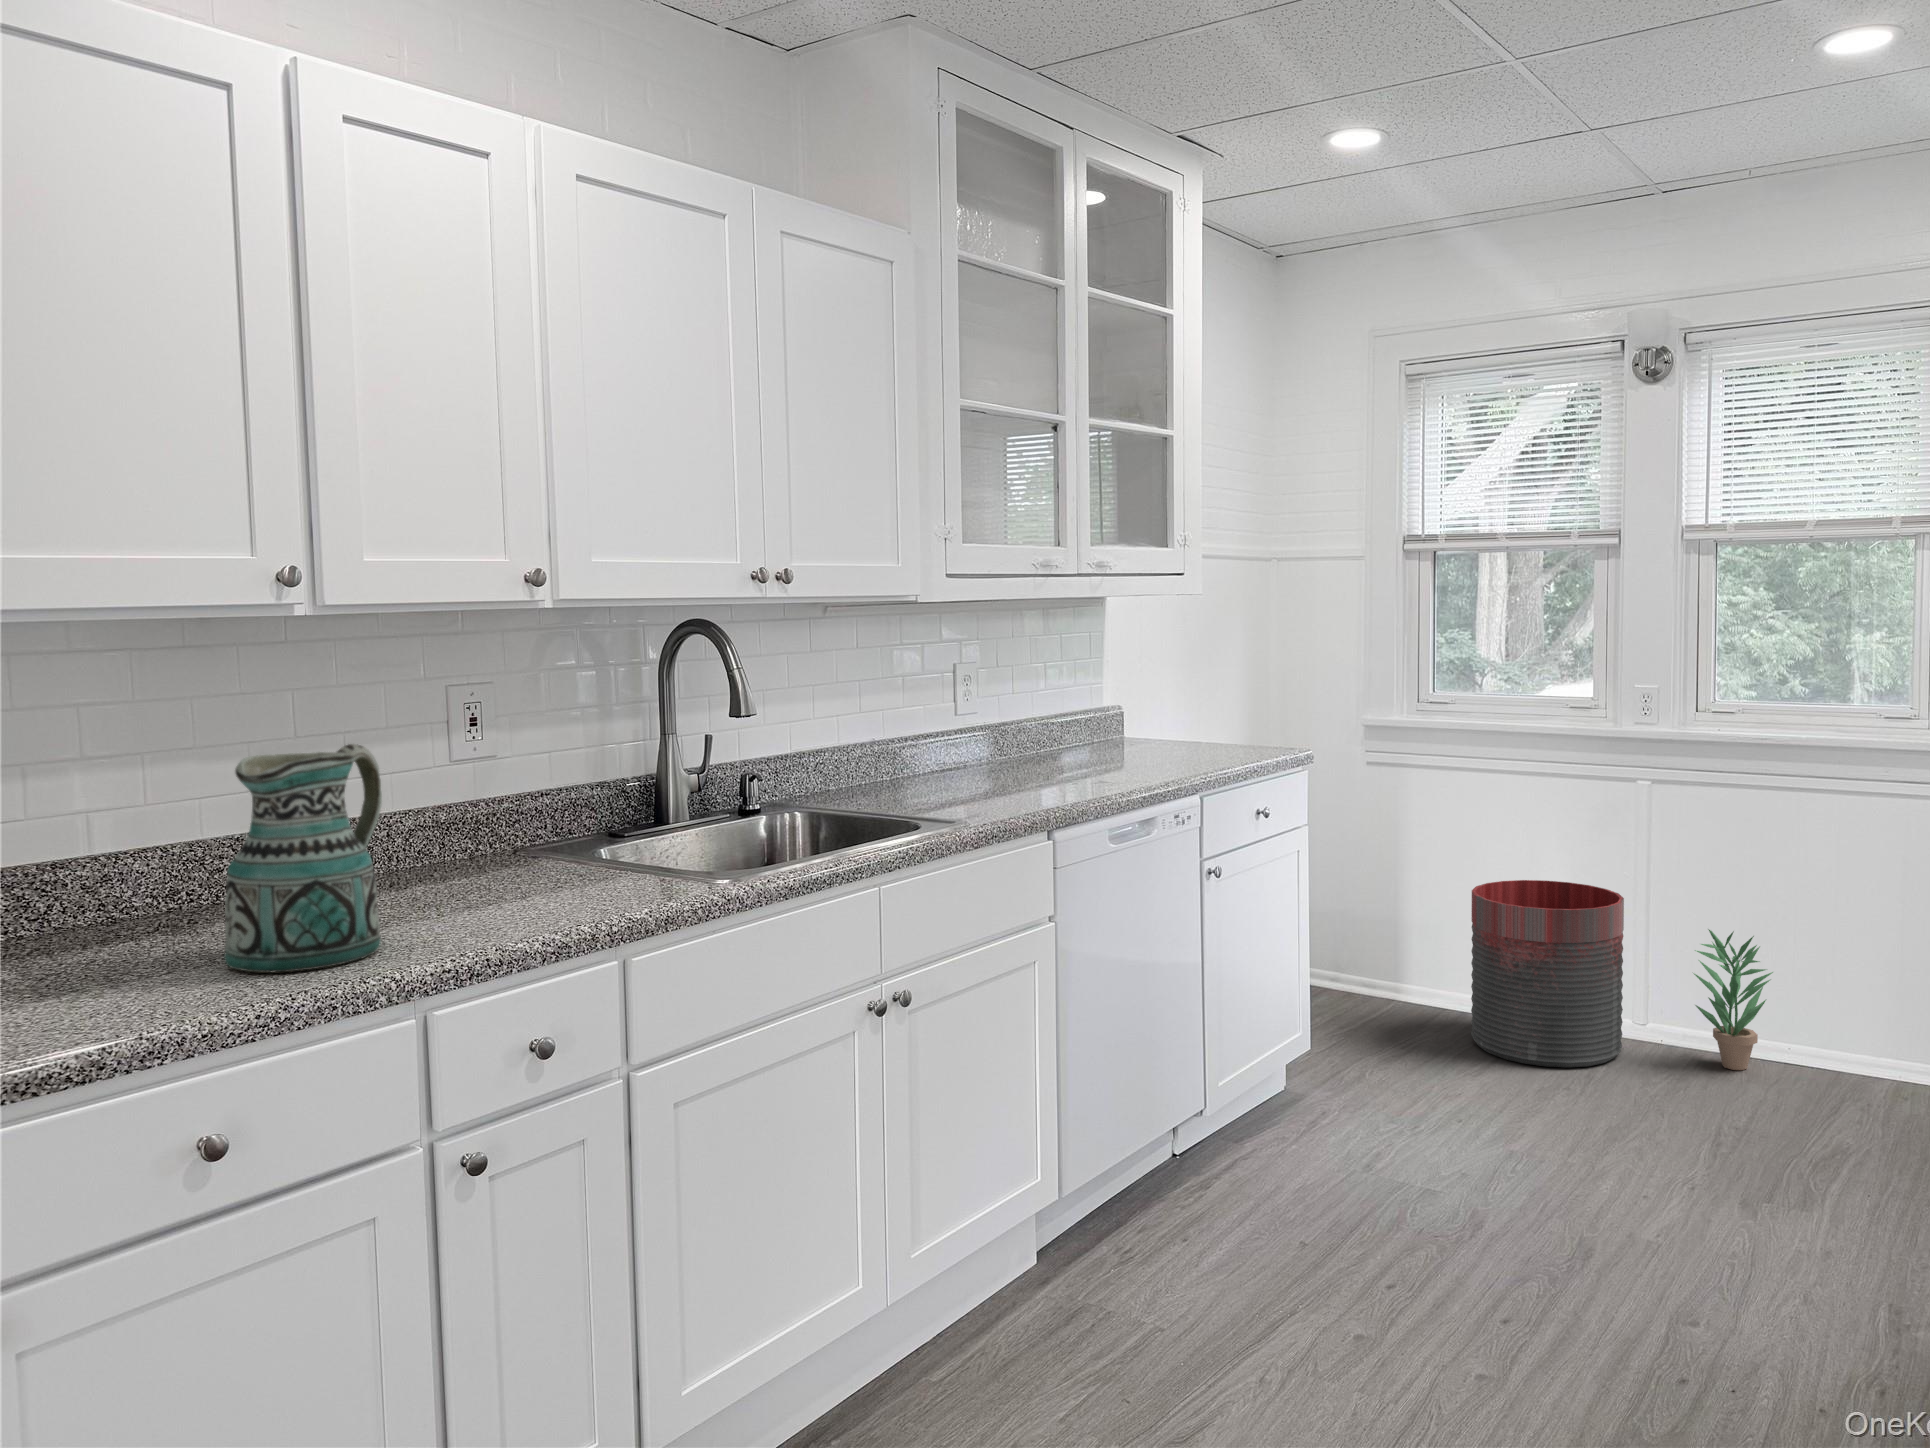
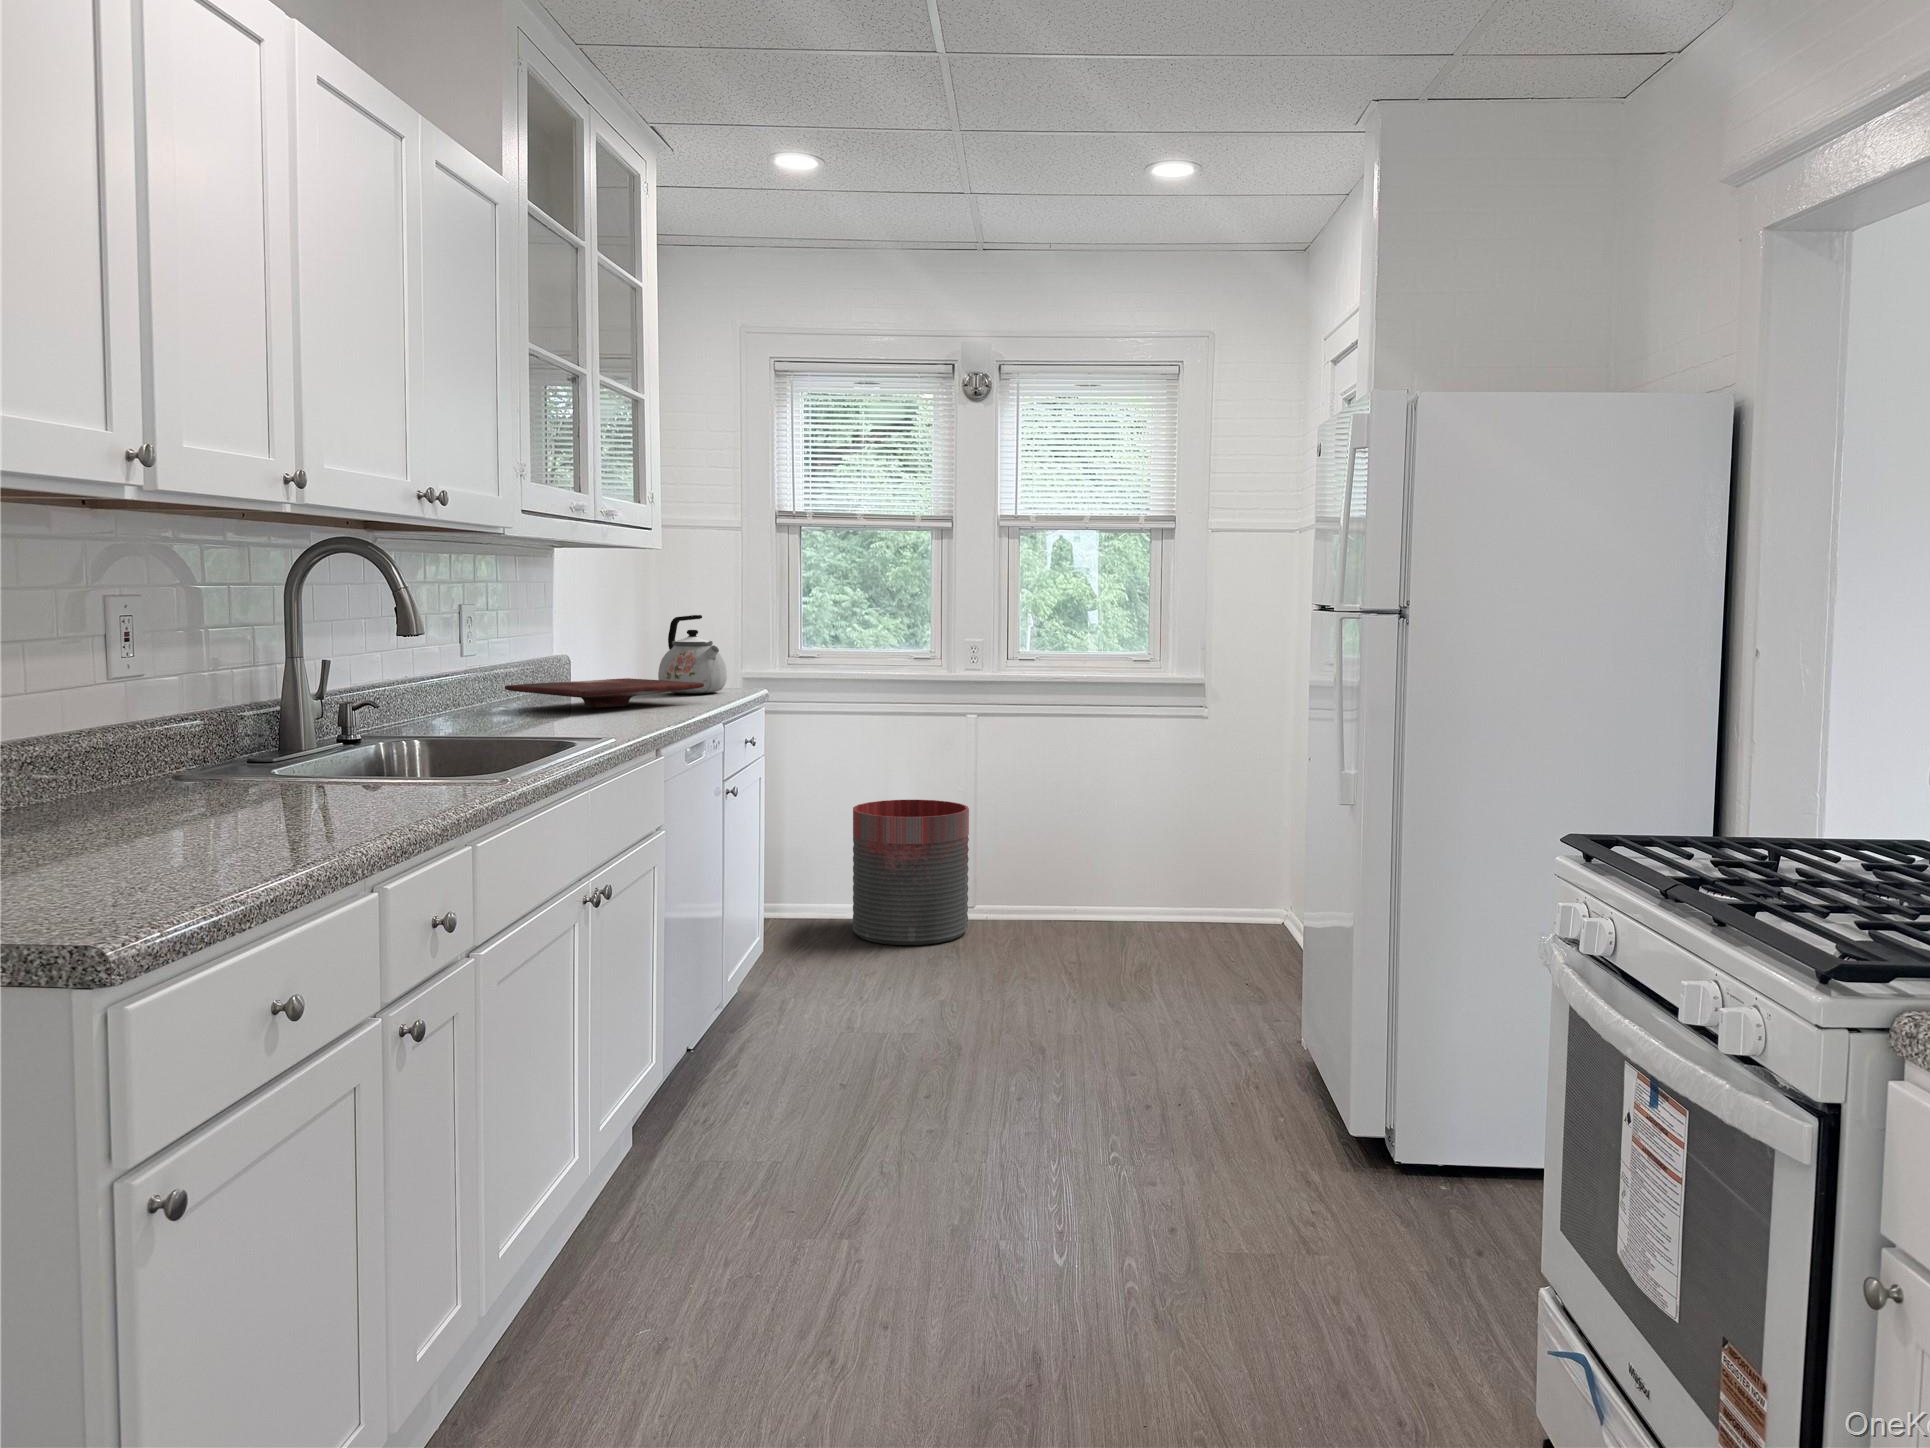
kettle: none [1175,668,1250,756] -> present [658,615,727,694]
cutting board: none [984,739,1185,773] -> present [505,678,704,708]
ceramic pitcher: present [224,744,382,973] -> none [128,632,299,861]
potted plant: present [1694,929,1773,1070] -> none [1016,822,1074,929]

